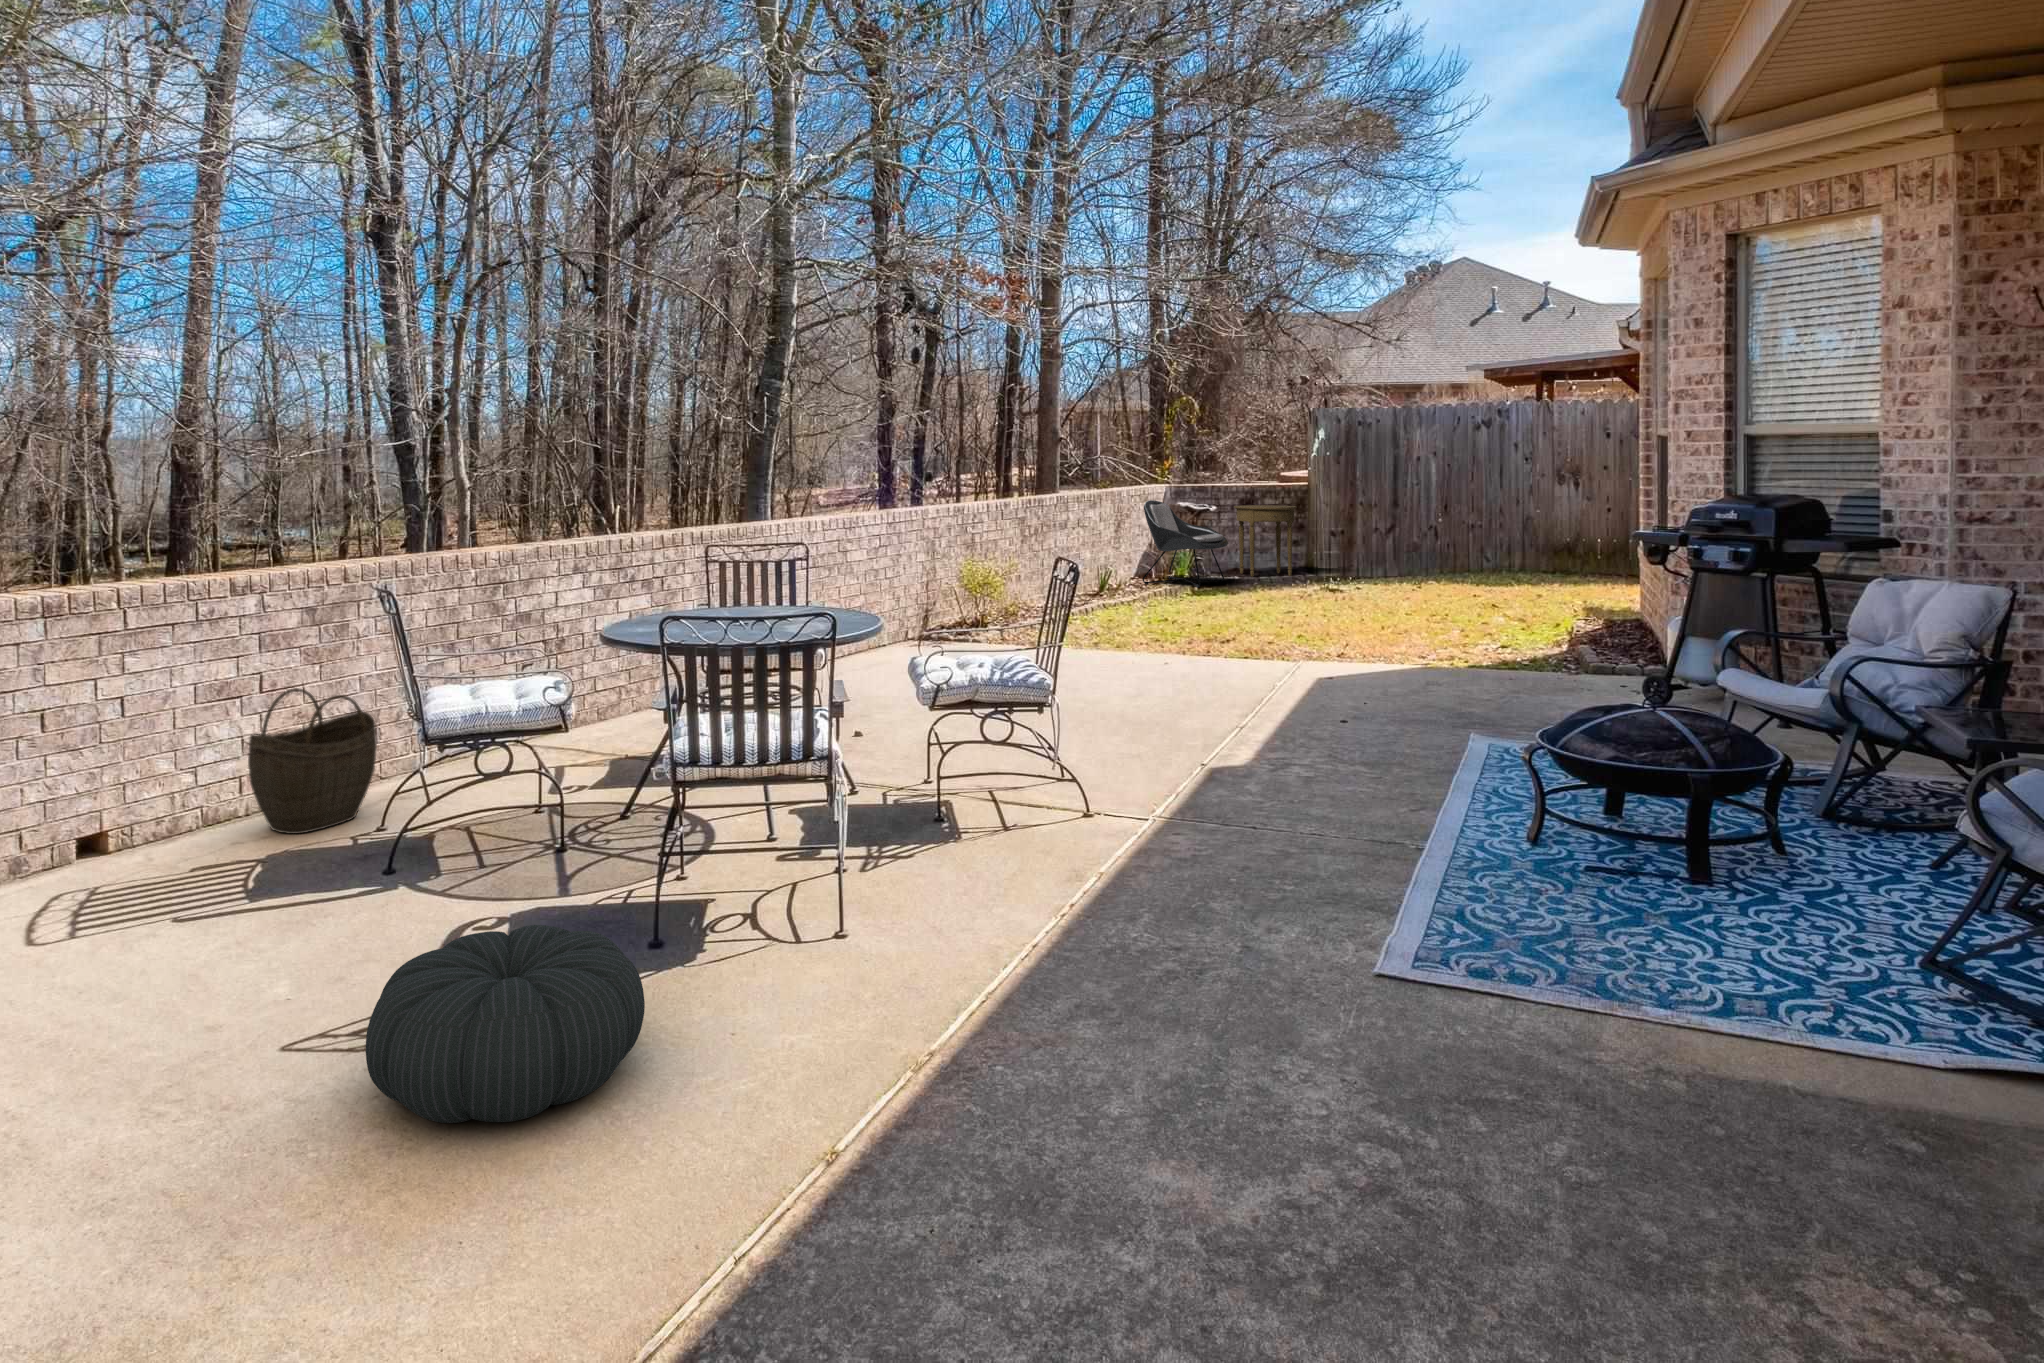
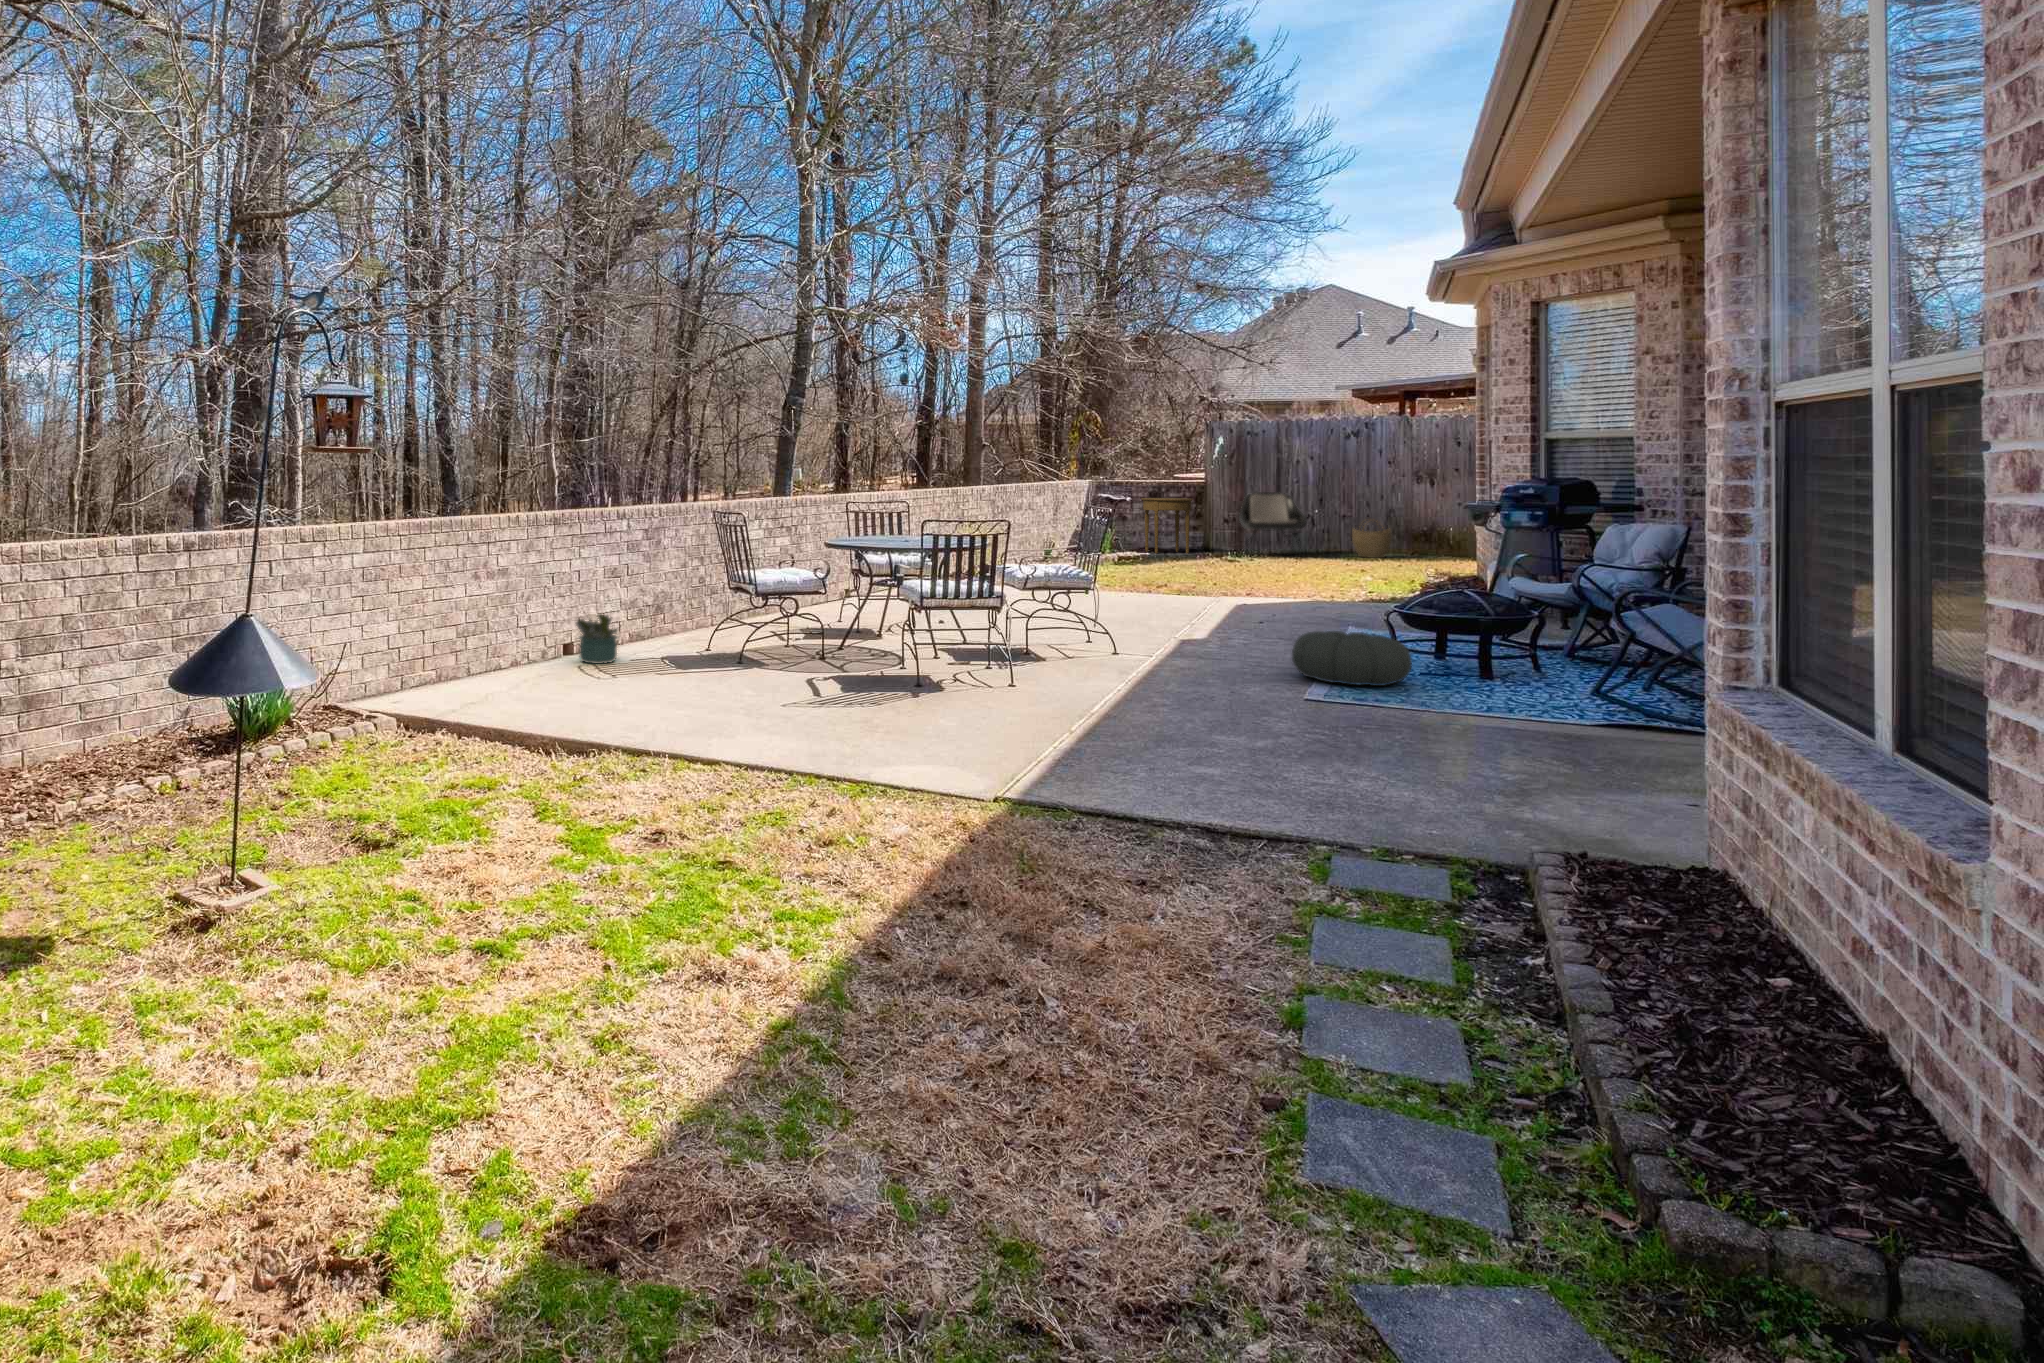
lounge chair: present [1143,500,1228,588] -> present [1239,492,1307,555]
woven basket: present [248,688,377,834] -> present [1352,521,1391,558]
decorative plant: none [30,789,151,896] -> present [576,614,618,664]
pouf: present [366,925,645,1123] -> present [1292,631,1412,686]

